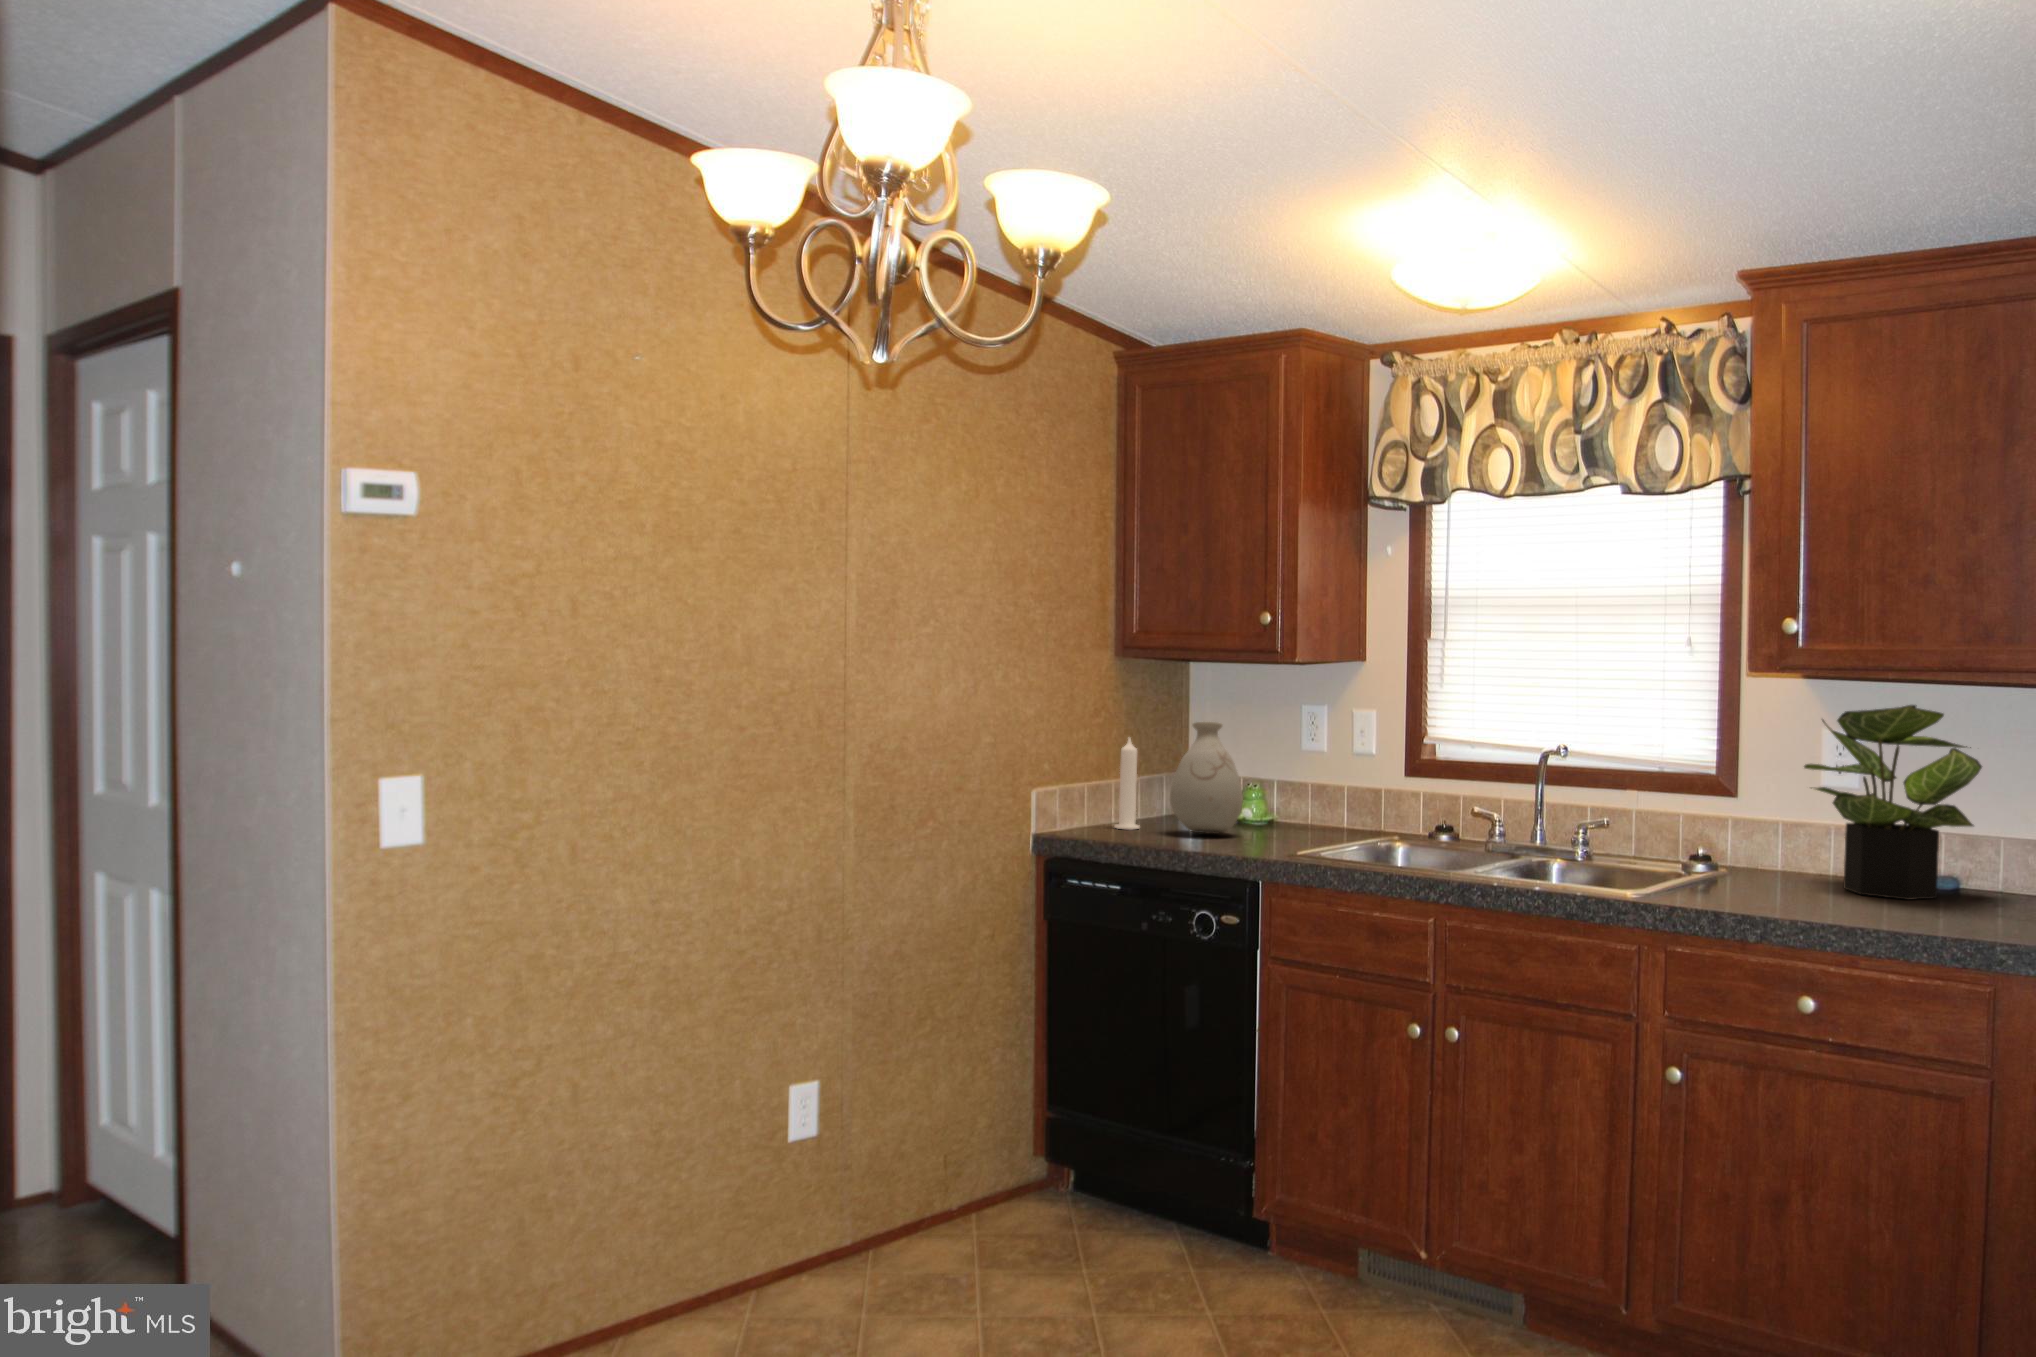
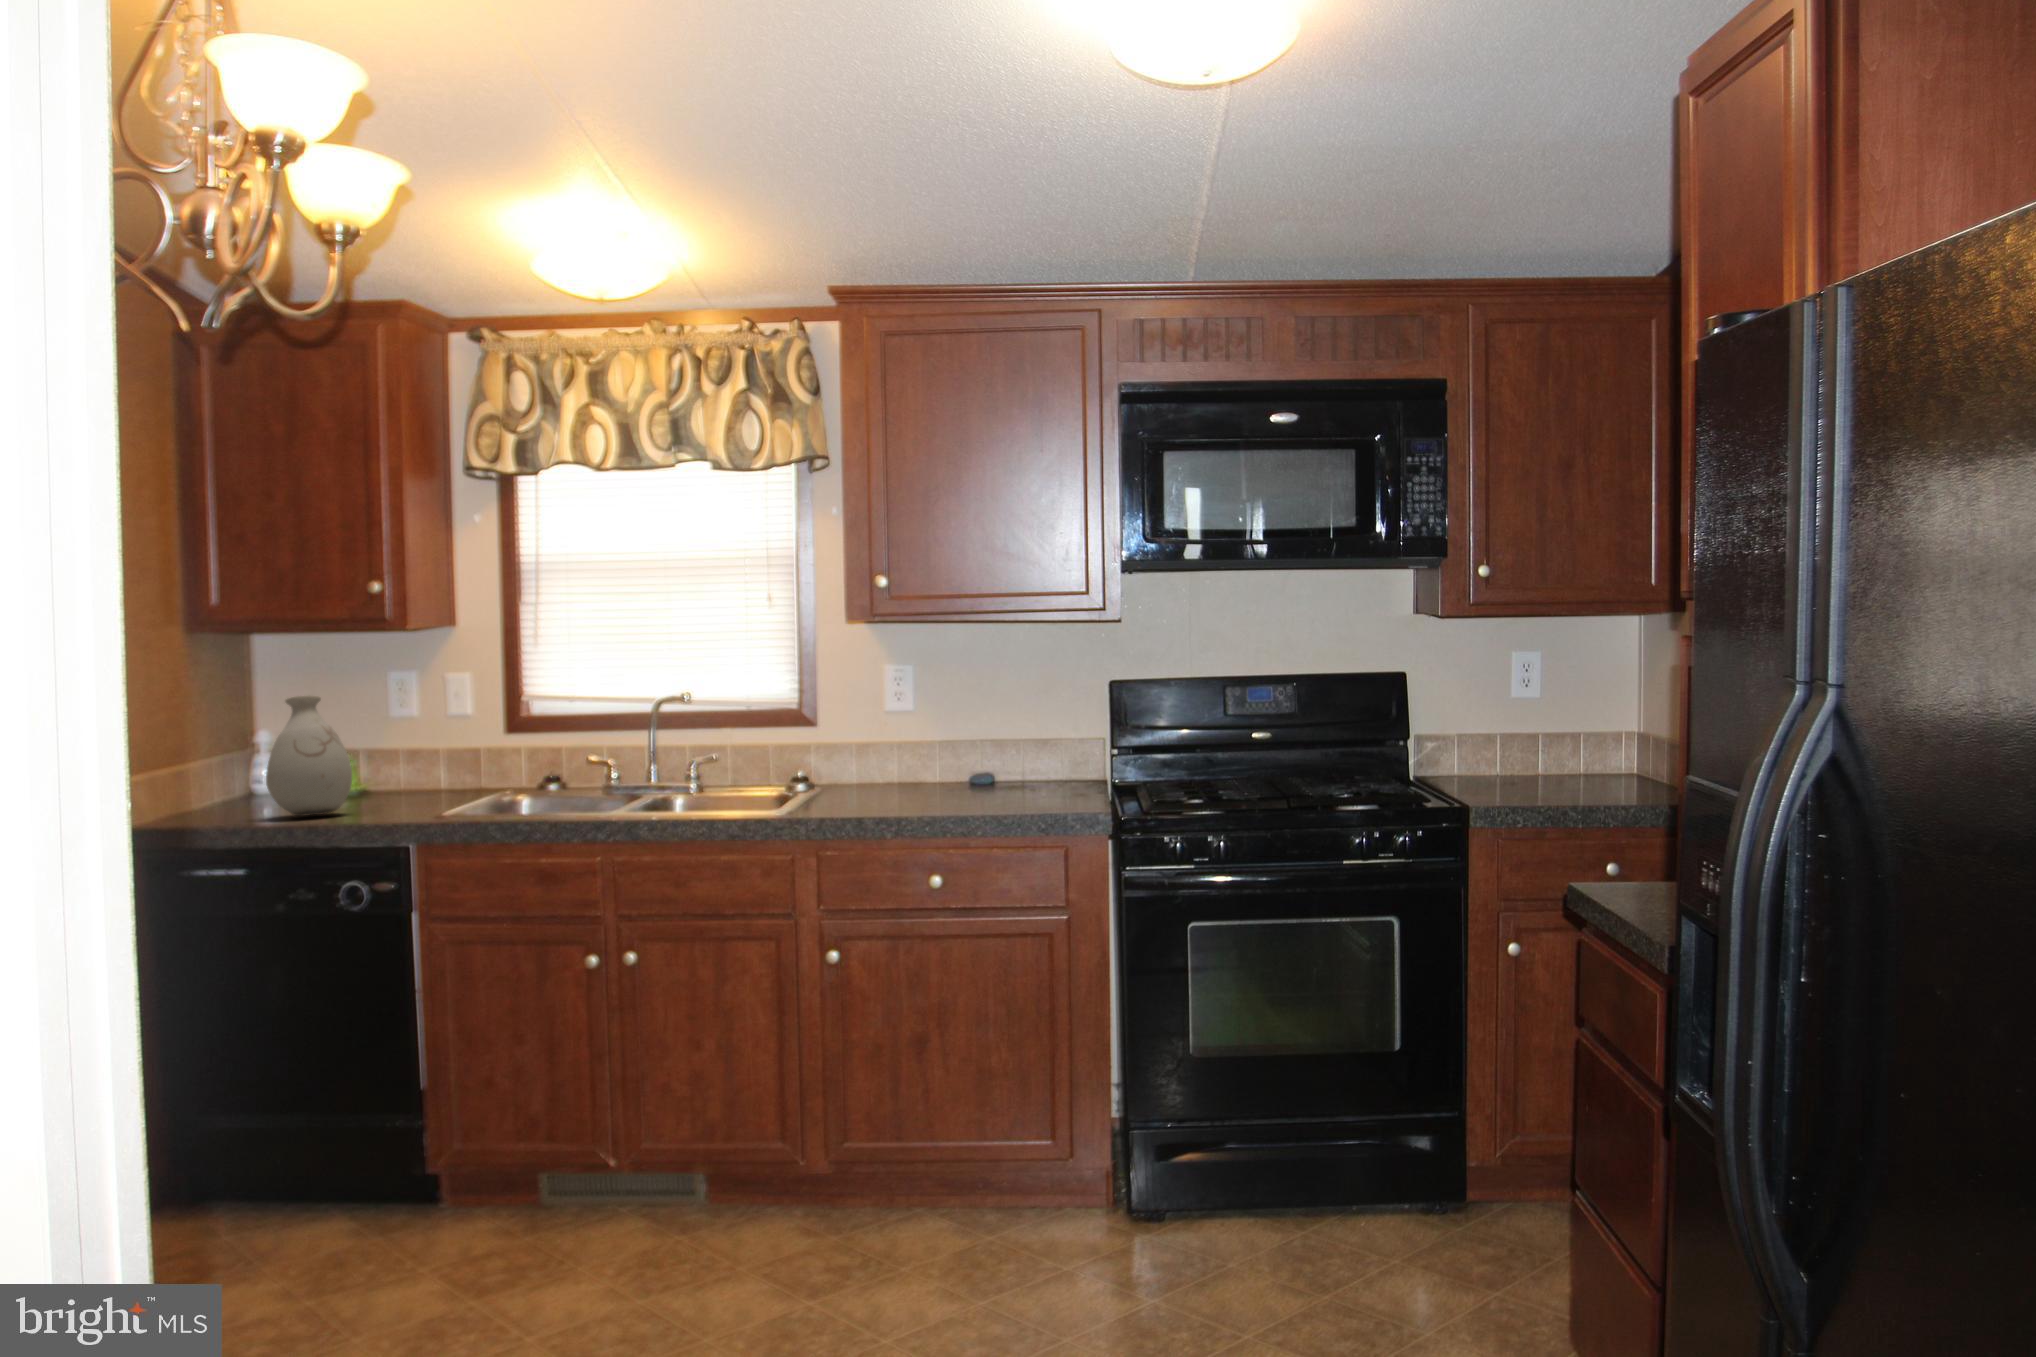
potted plant: present [1804,705,1982,900] -> none [862,636,989,788]
candle: present [1114,738,1140,830] -> none [191,719,224,823]

